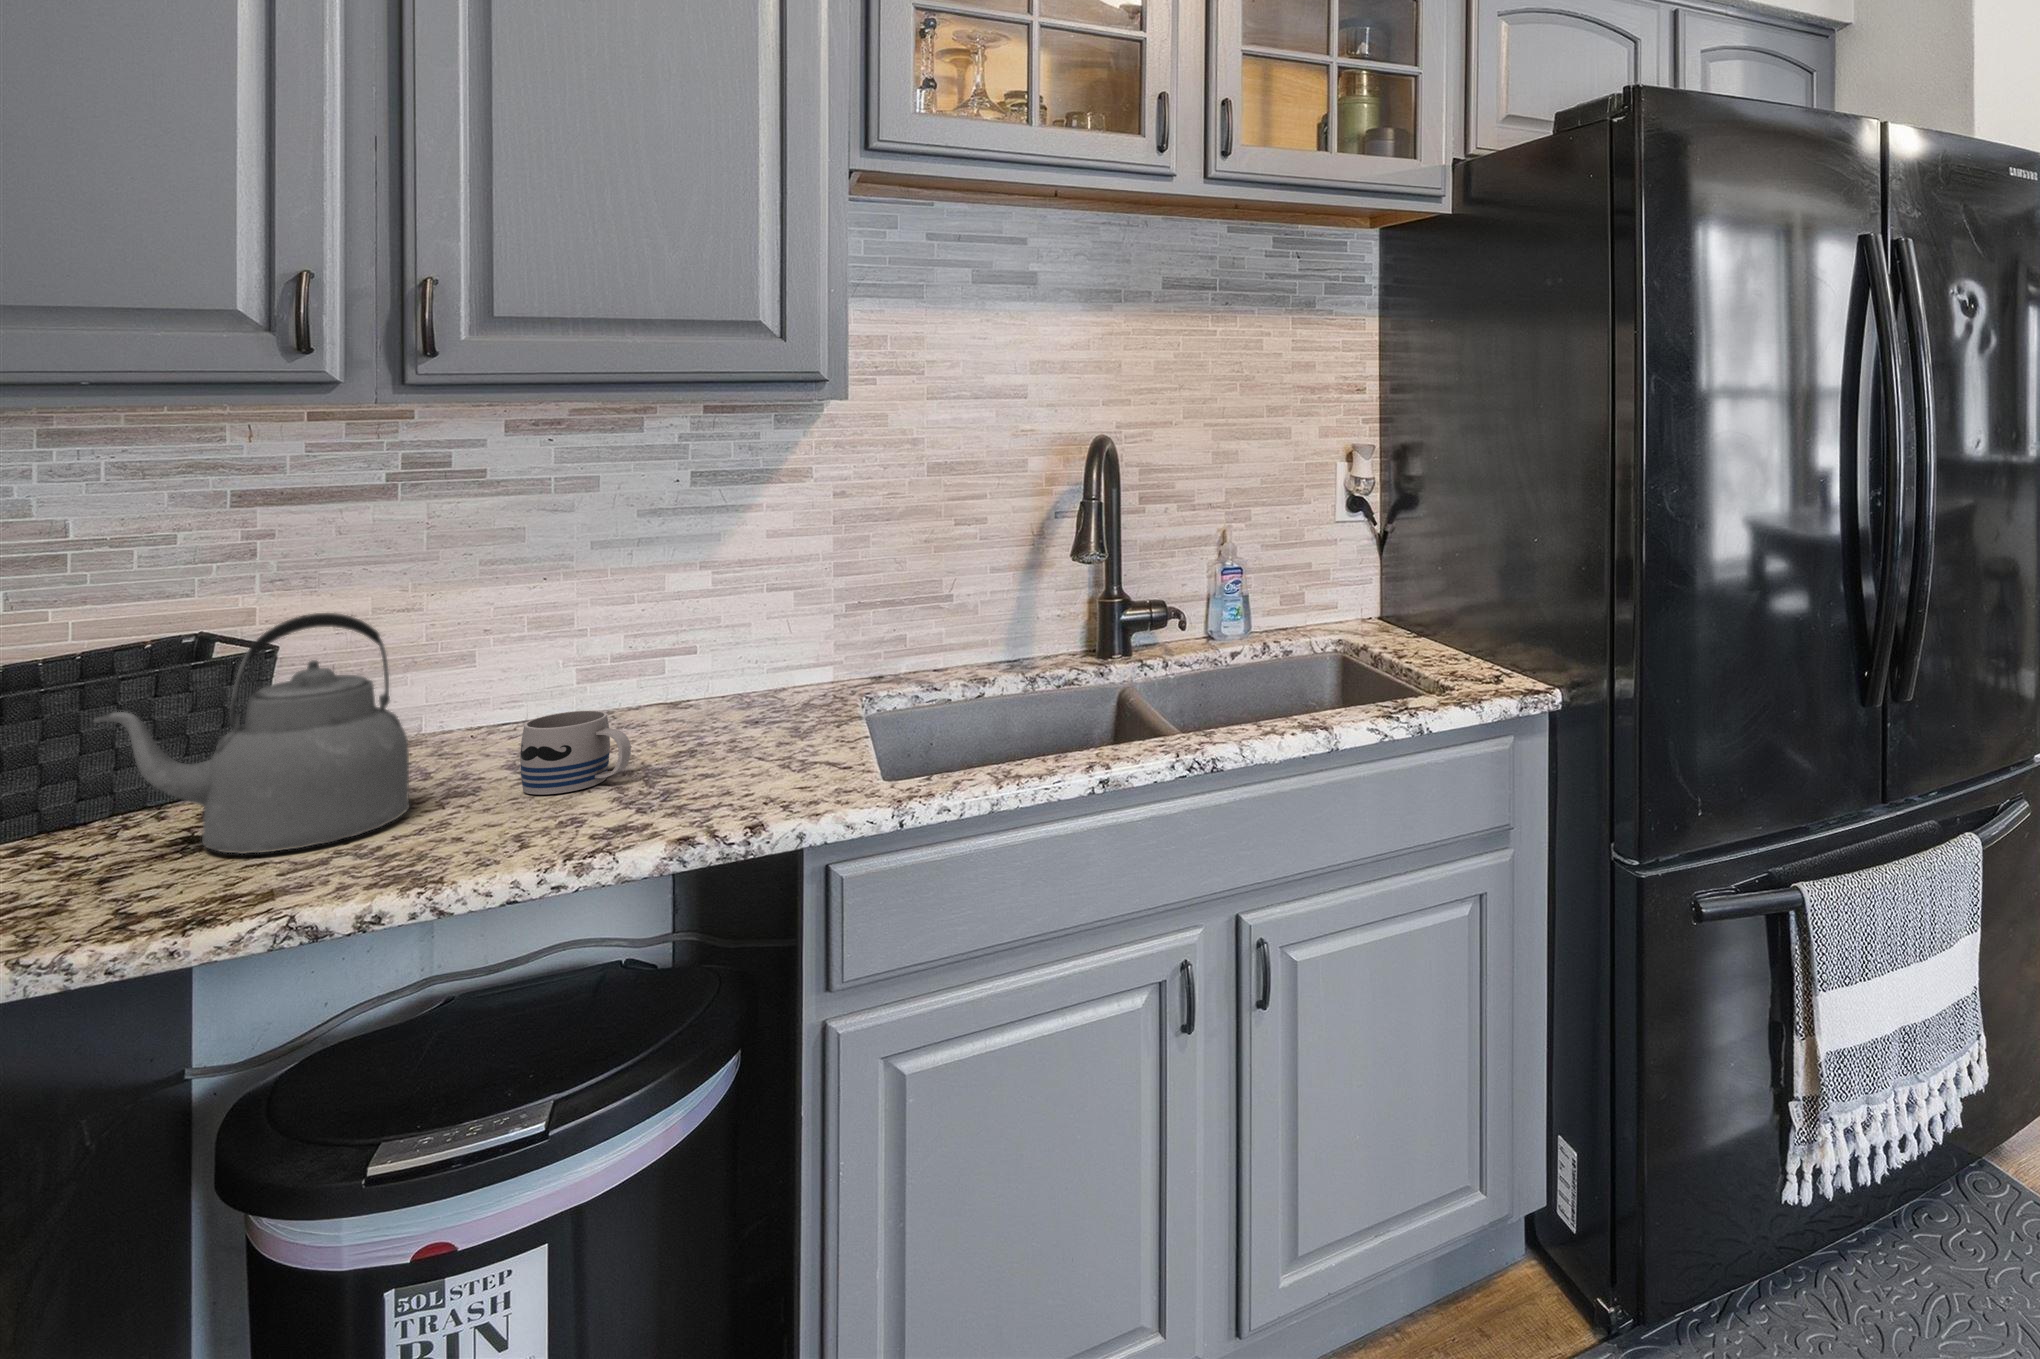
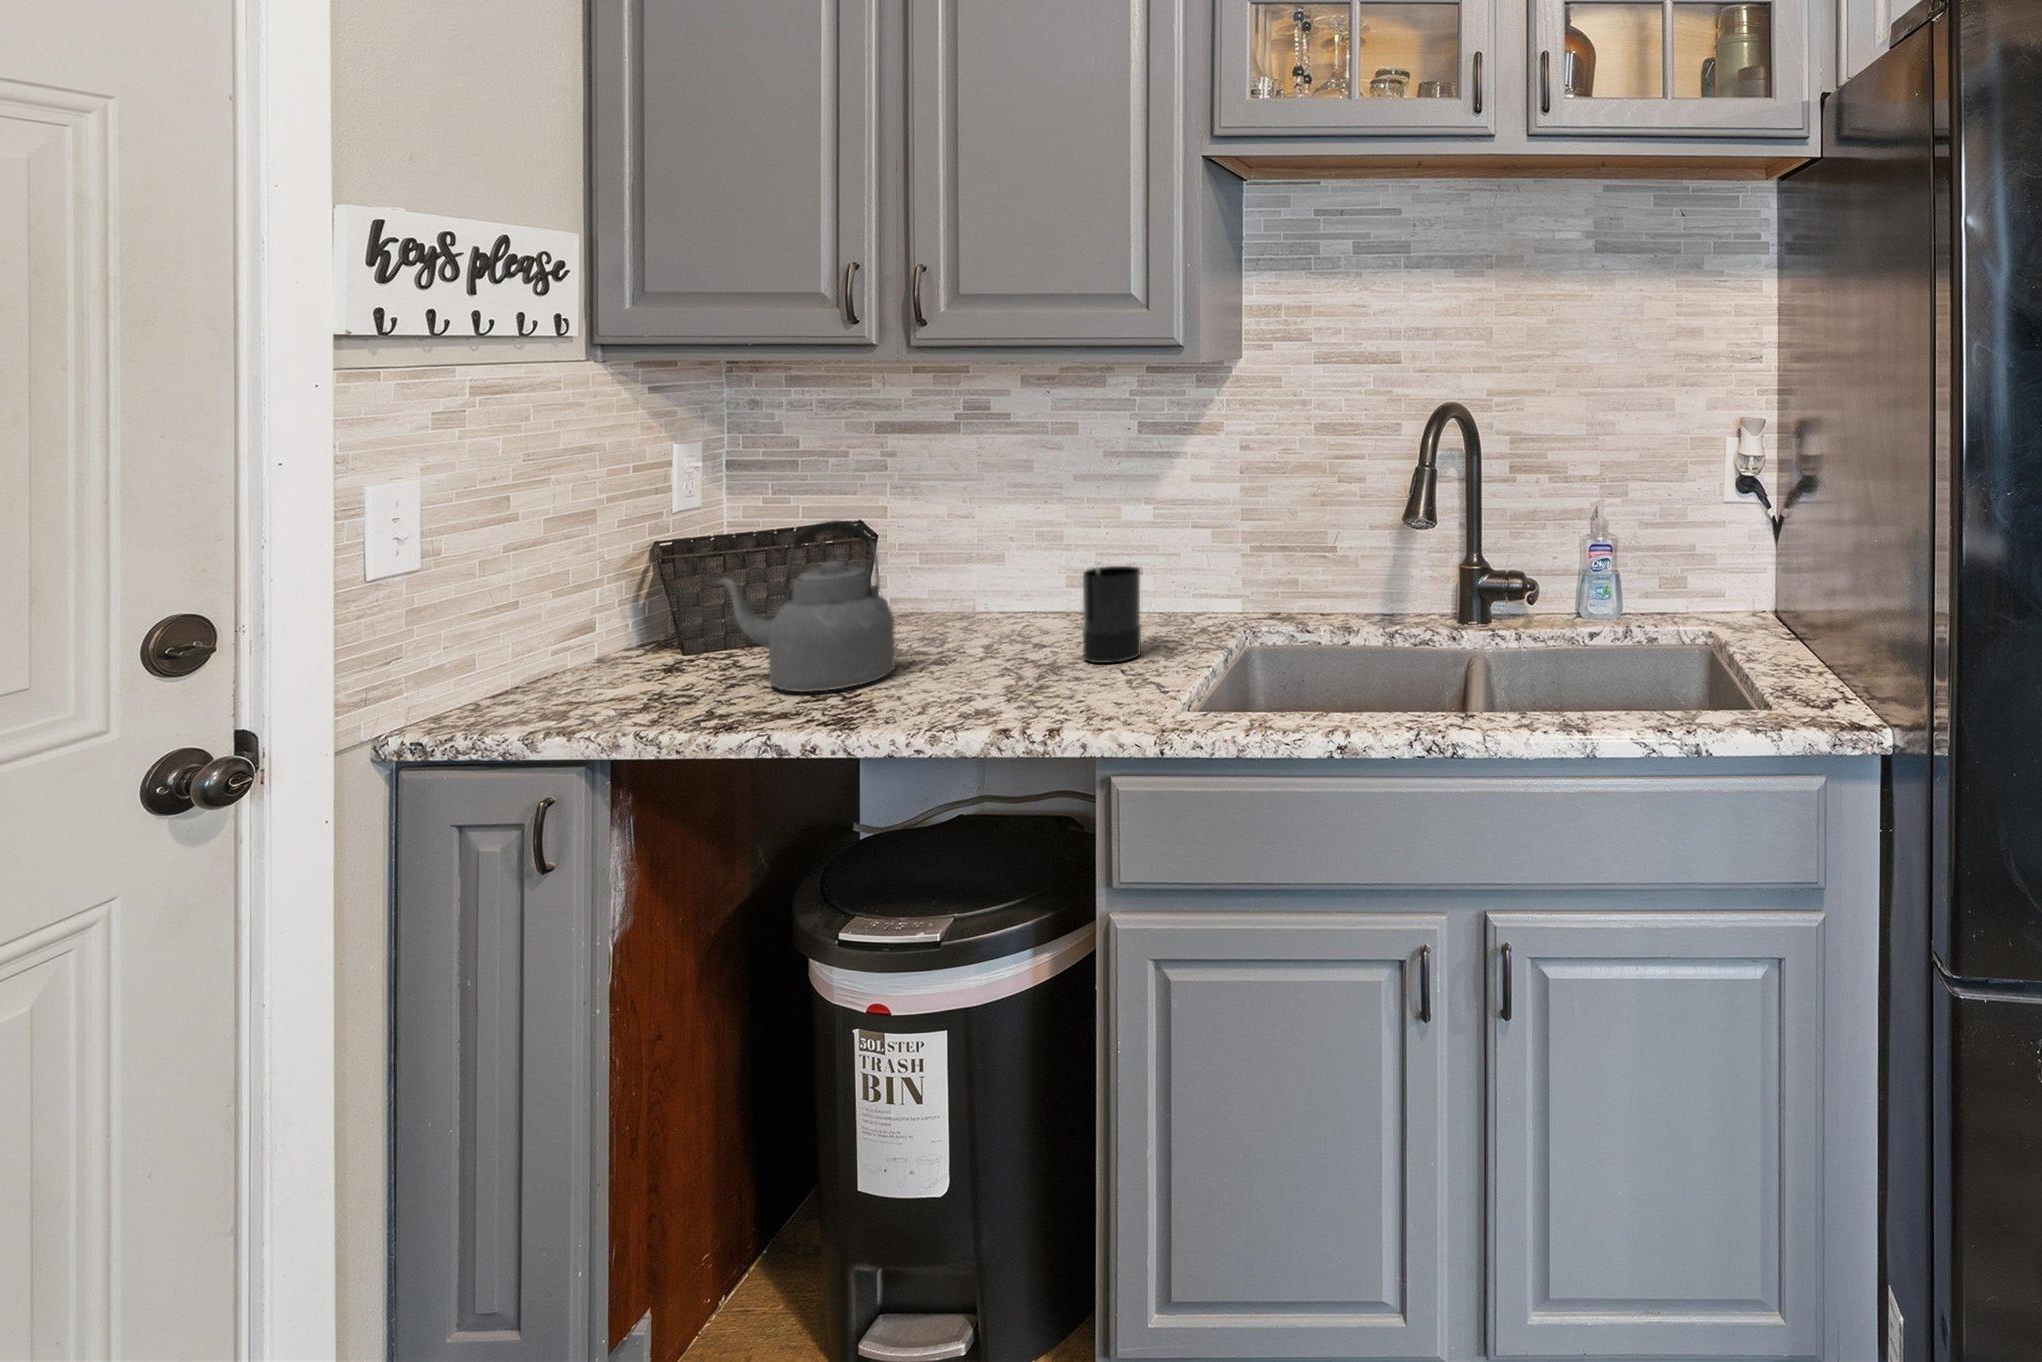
candle: none [668,636,755,755] -> present [1083,566,1141,663]
mug: present [520,710,631,794] -> none [961,613,1026,678]

